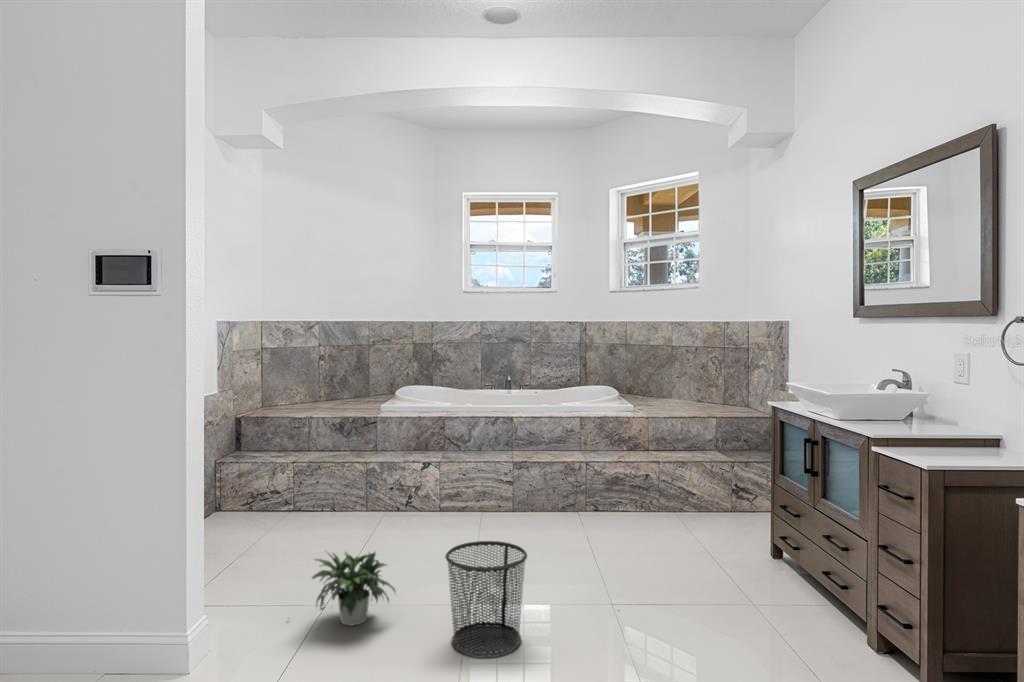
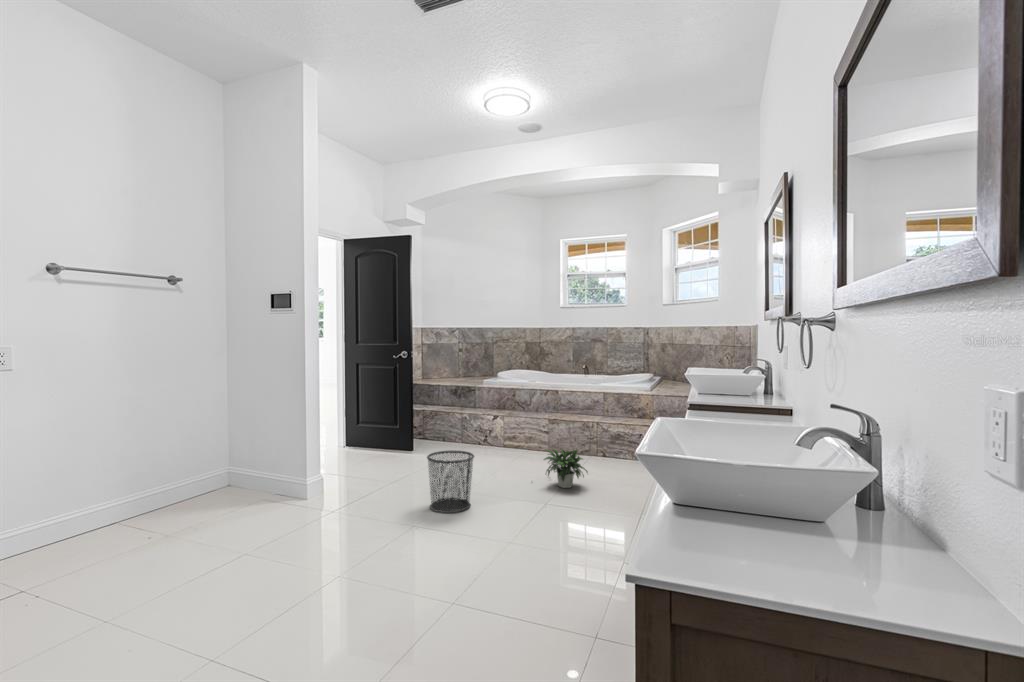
potted plant: present [312,552,395,625] -> present [544,449,587,488]

